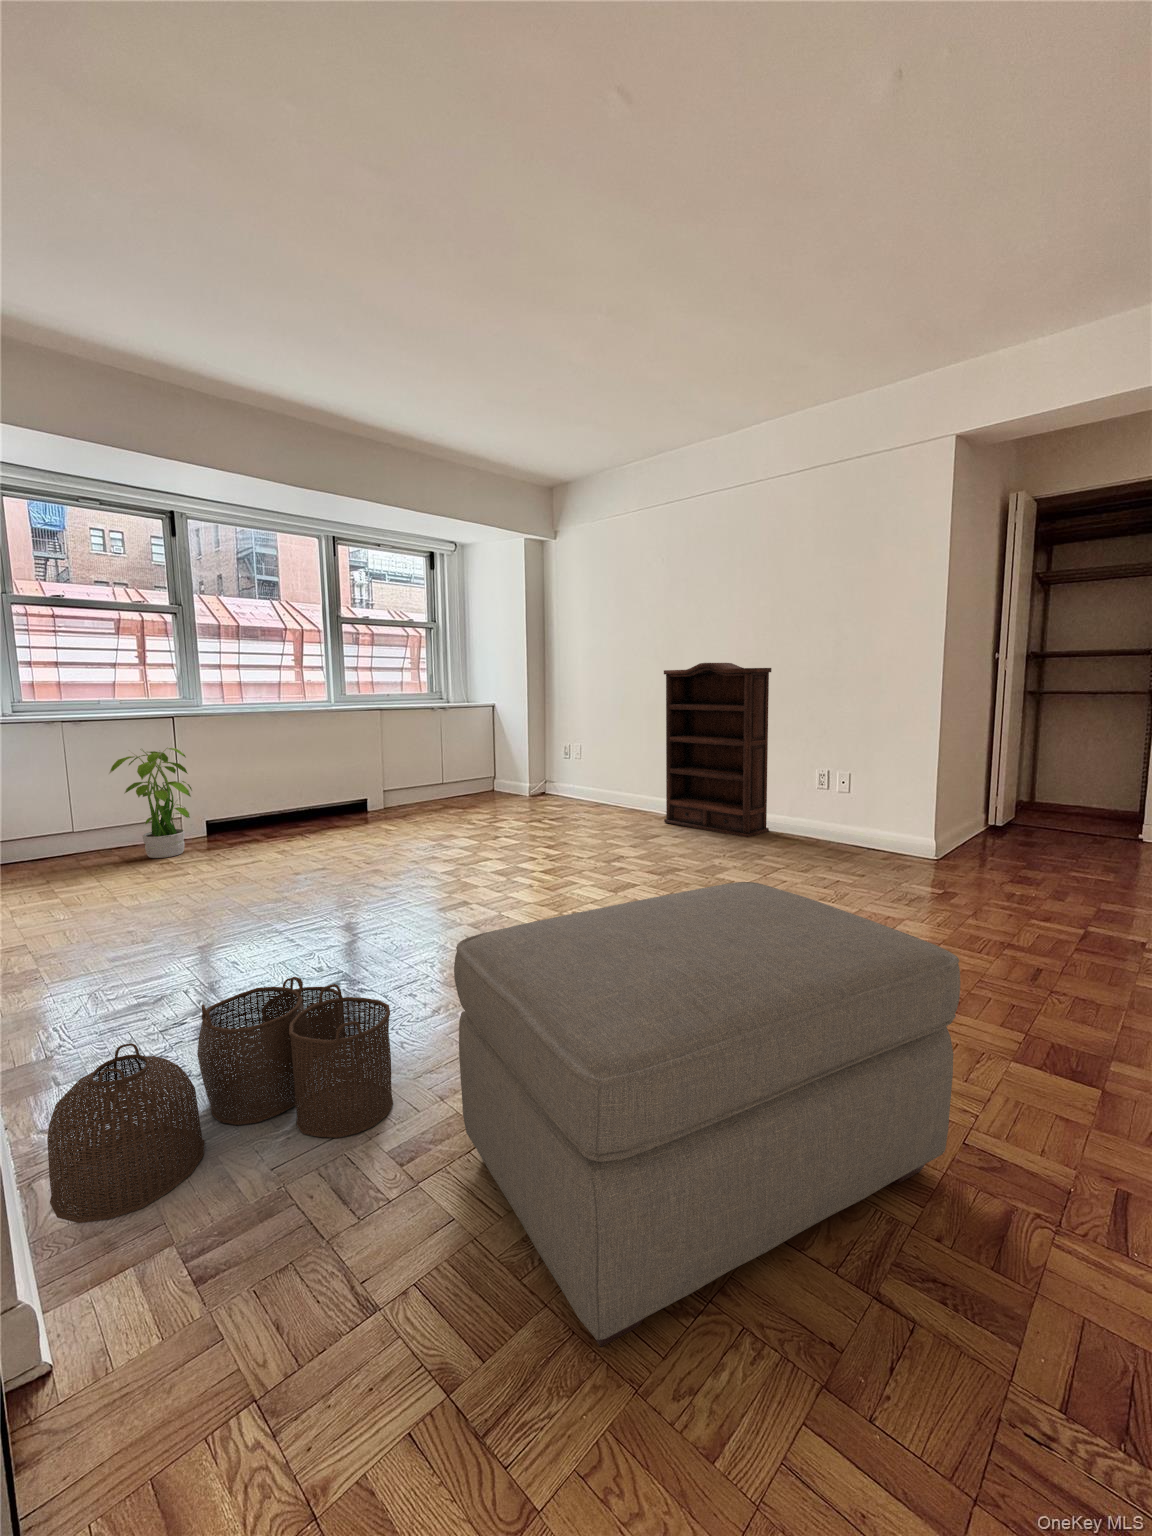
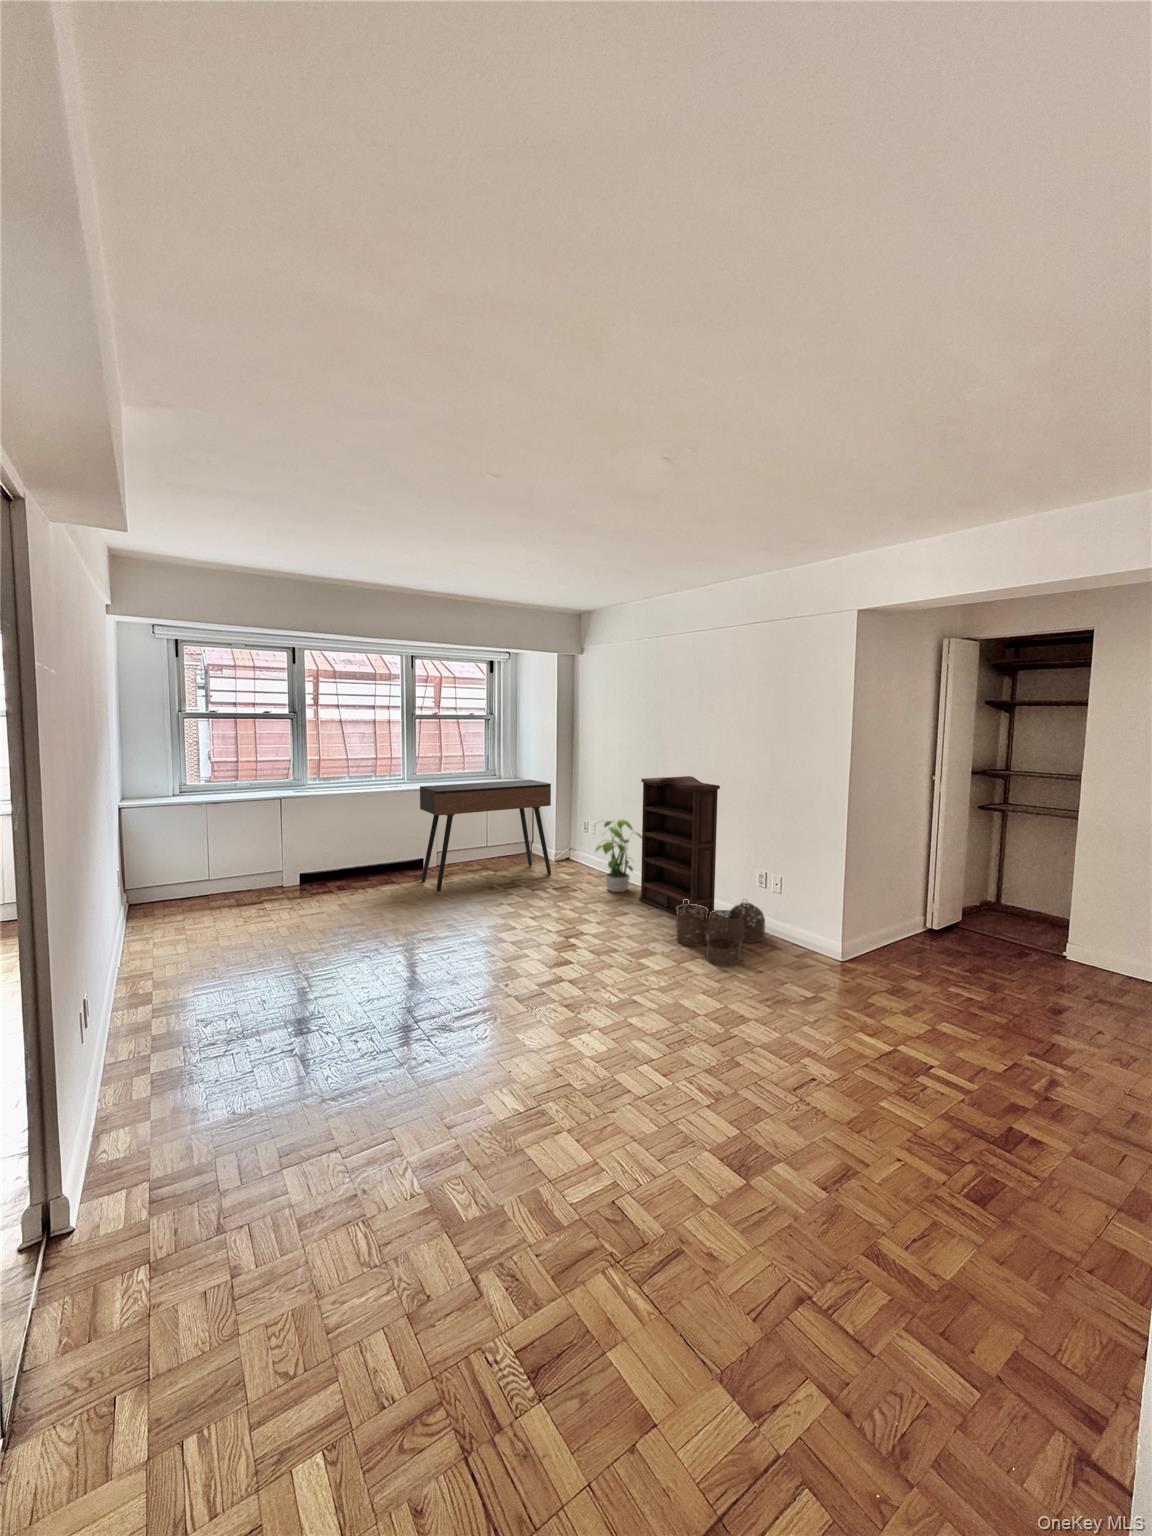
console table: none [365,693,535,832] -> present [420,780,551,891]
potted plant: present [109,748,192,858] -> present [596,820,642,892]
ottoman: present [454,882,960,1347] -> none [297,1000,580,1271]
woven basket: present [47,977,393,1223] -> present [676,900,765,967]

